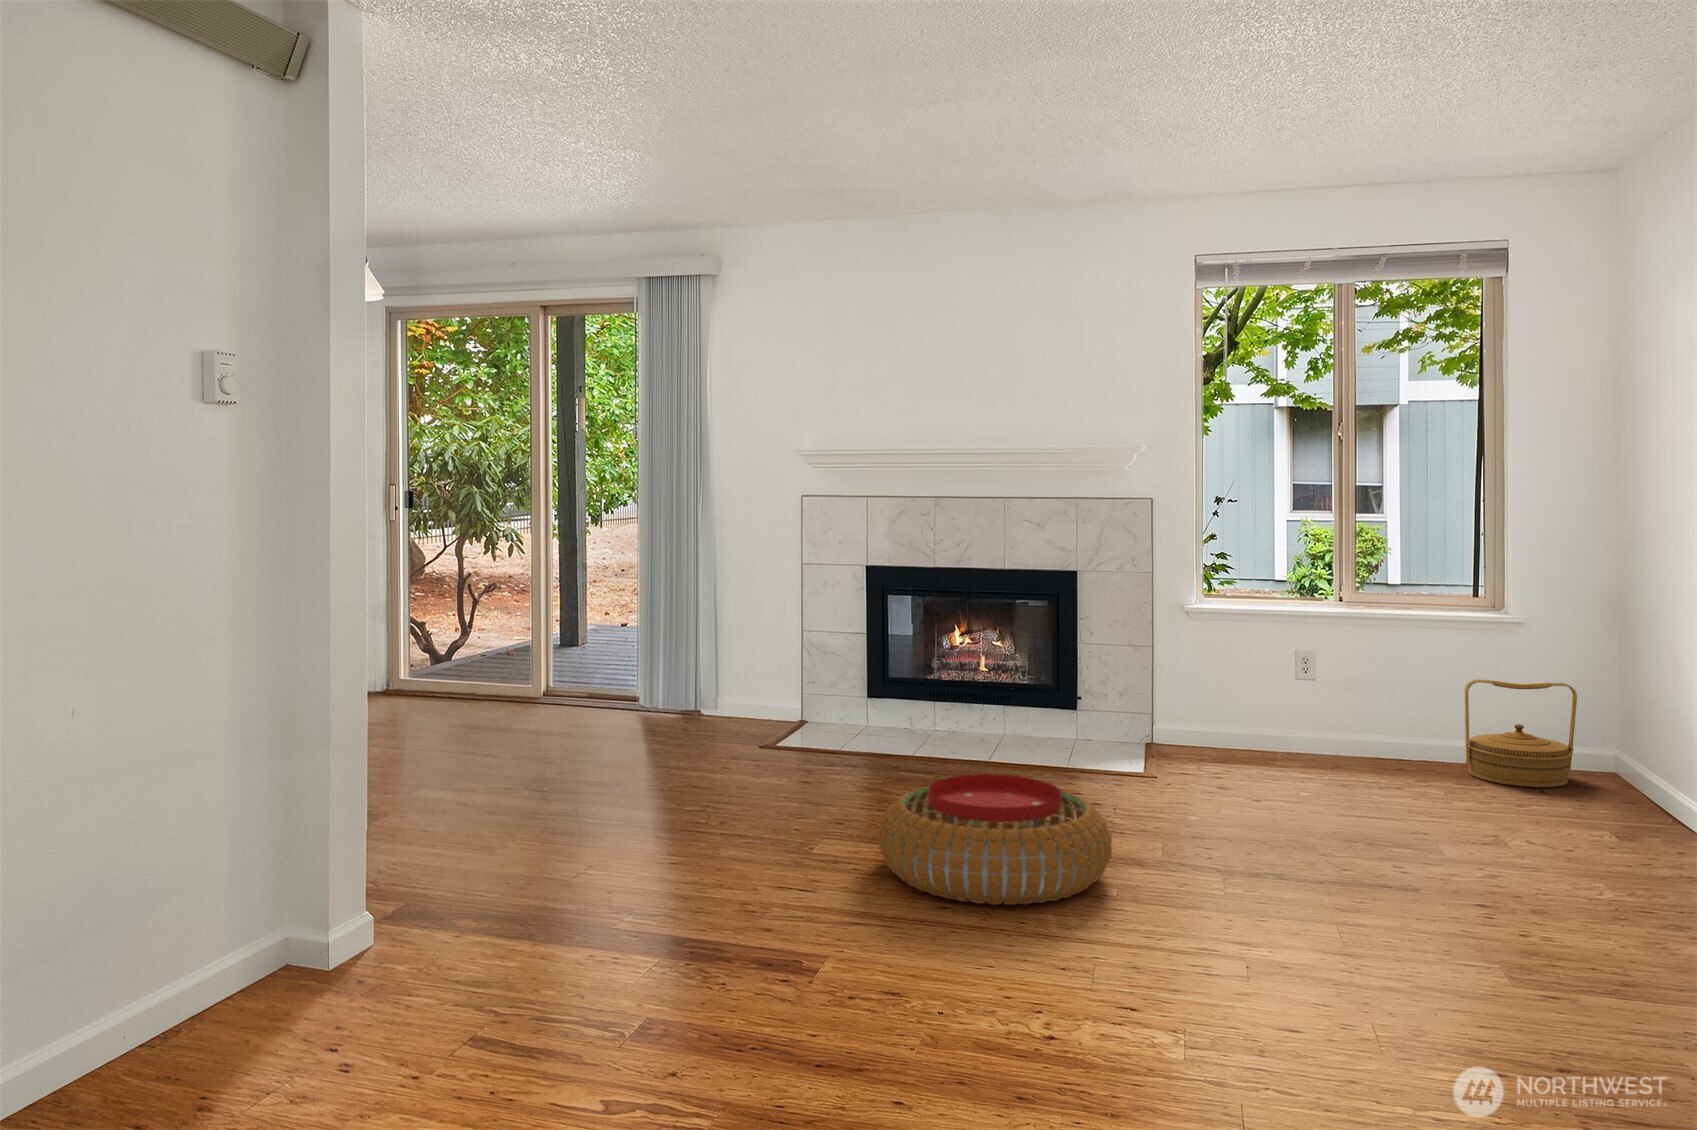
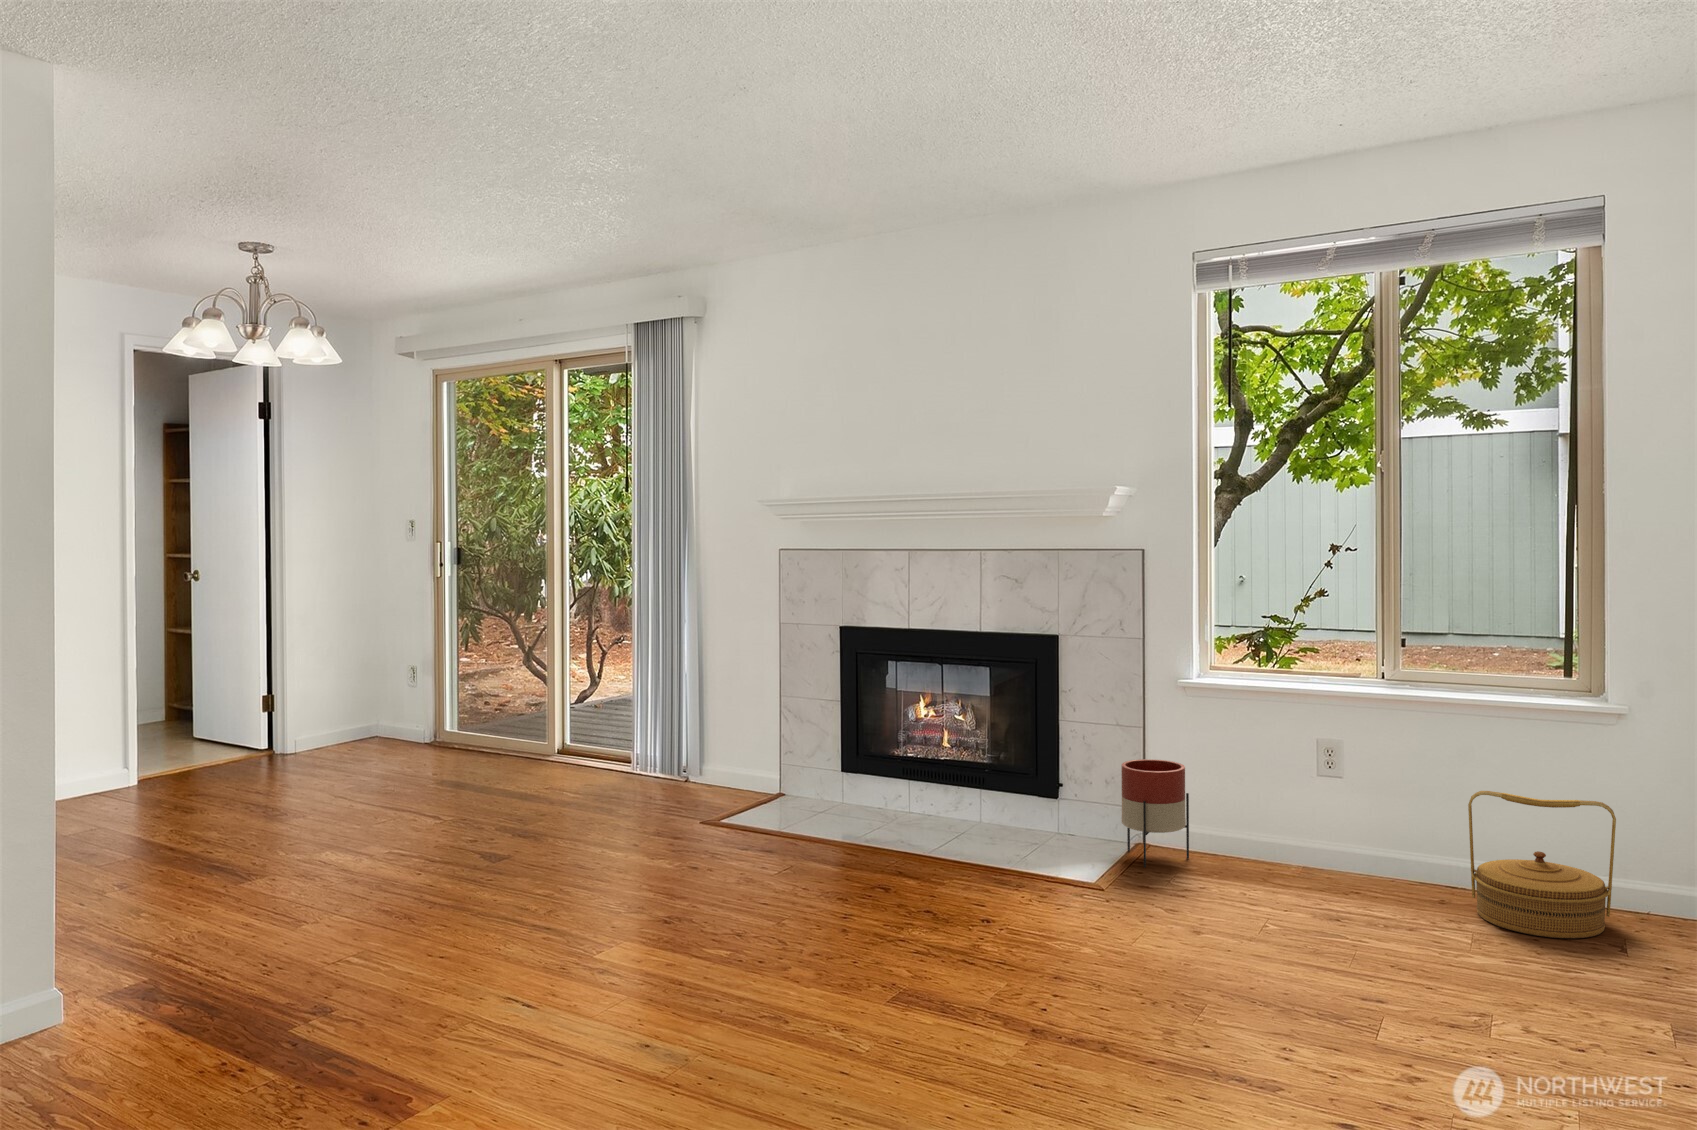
planter: none [1167,671,1224,761] -> present [1121,759,1189,868]
pouf: present [879,774,1112,905] -> none [599,887,858,1048]

